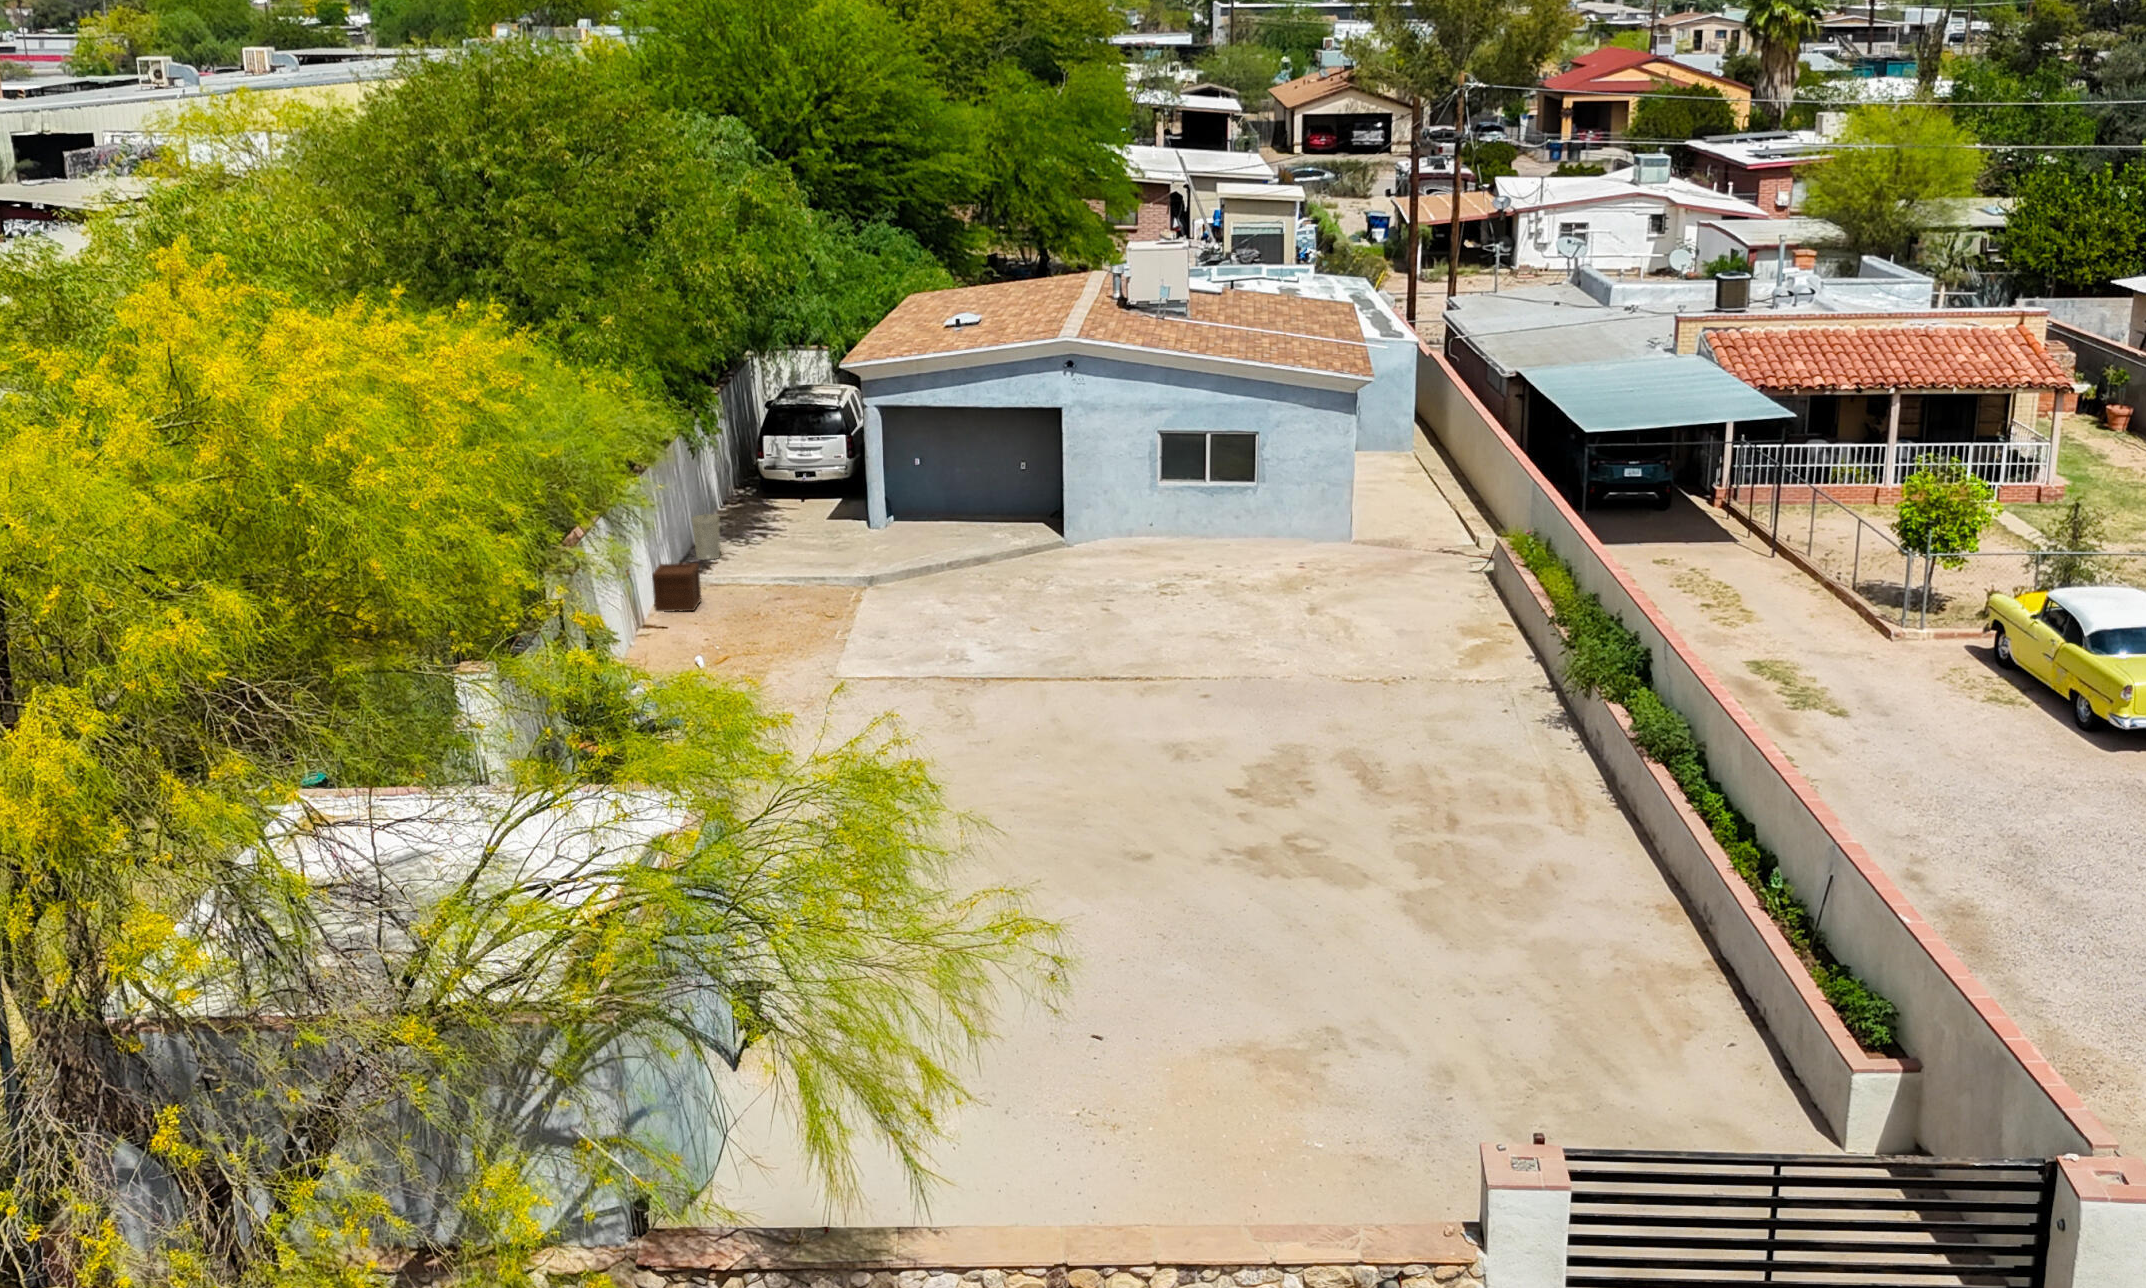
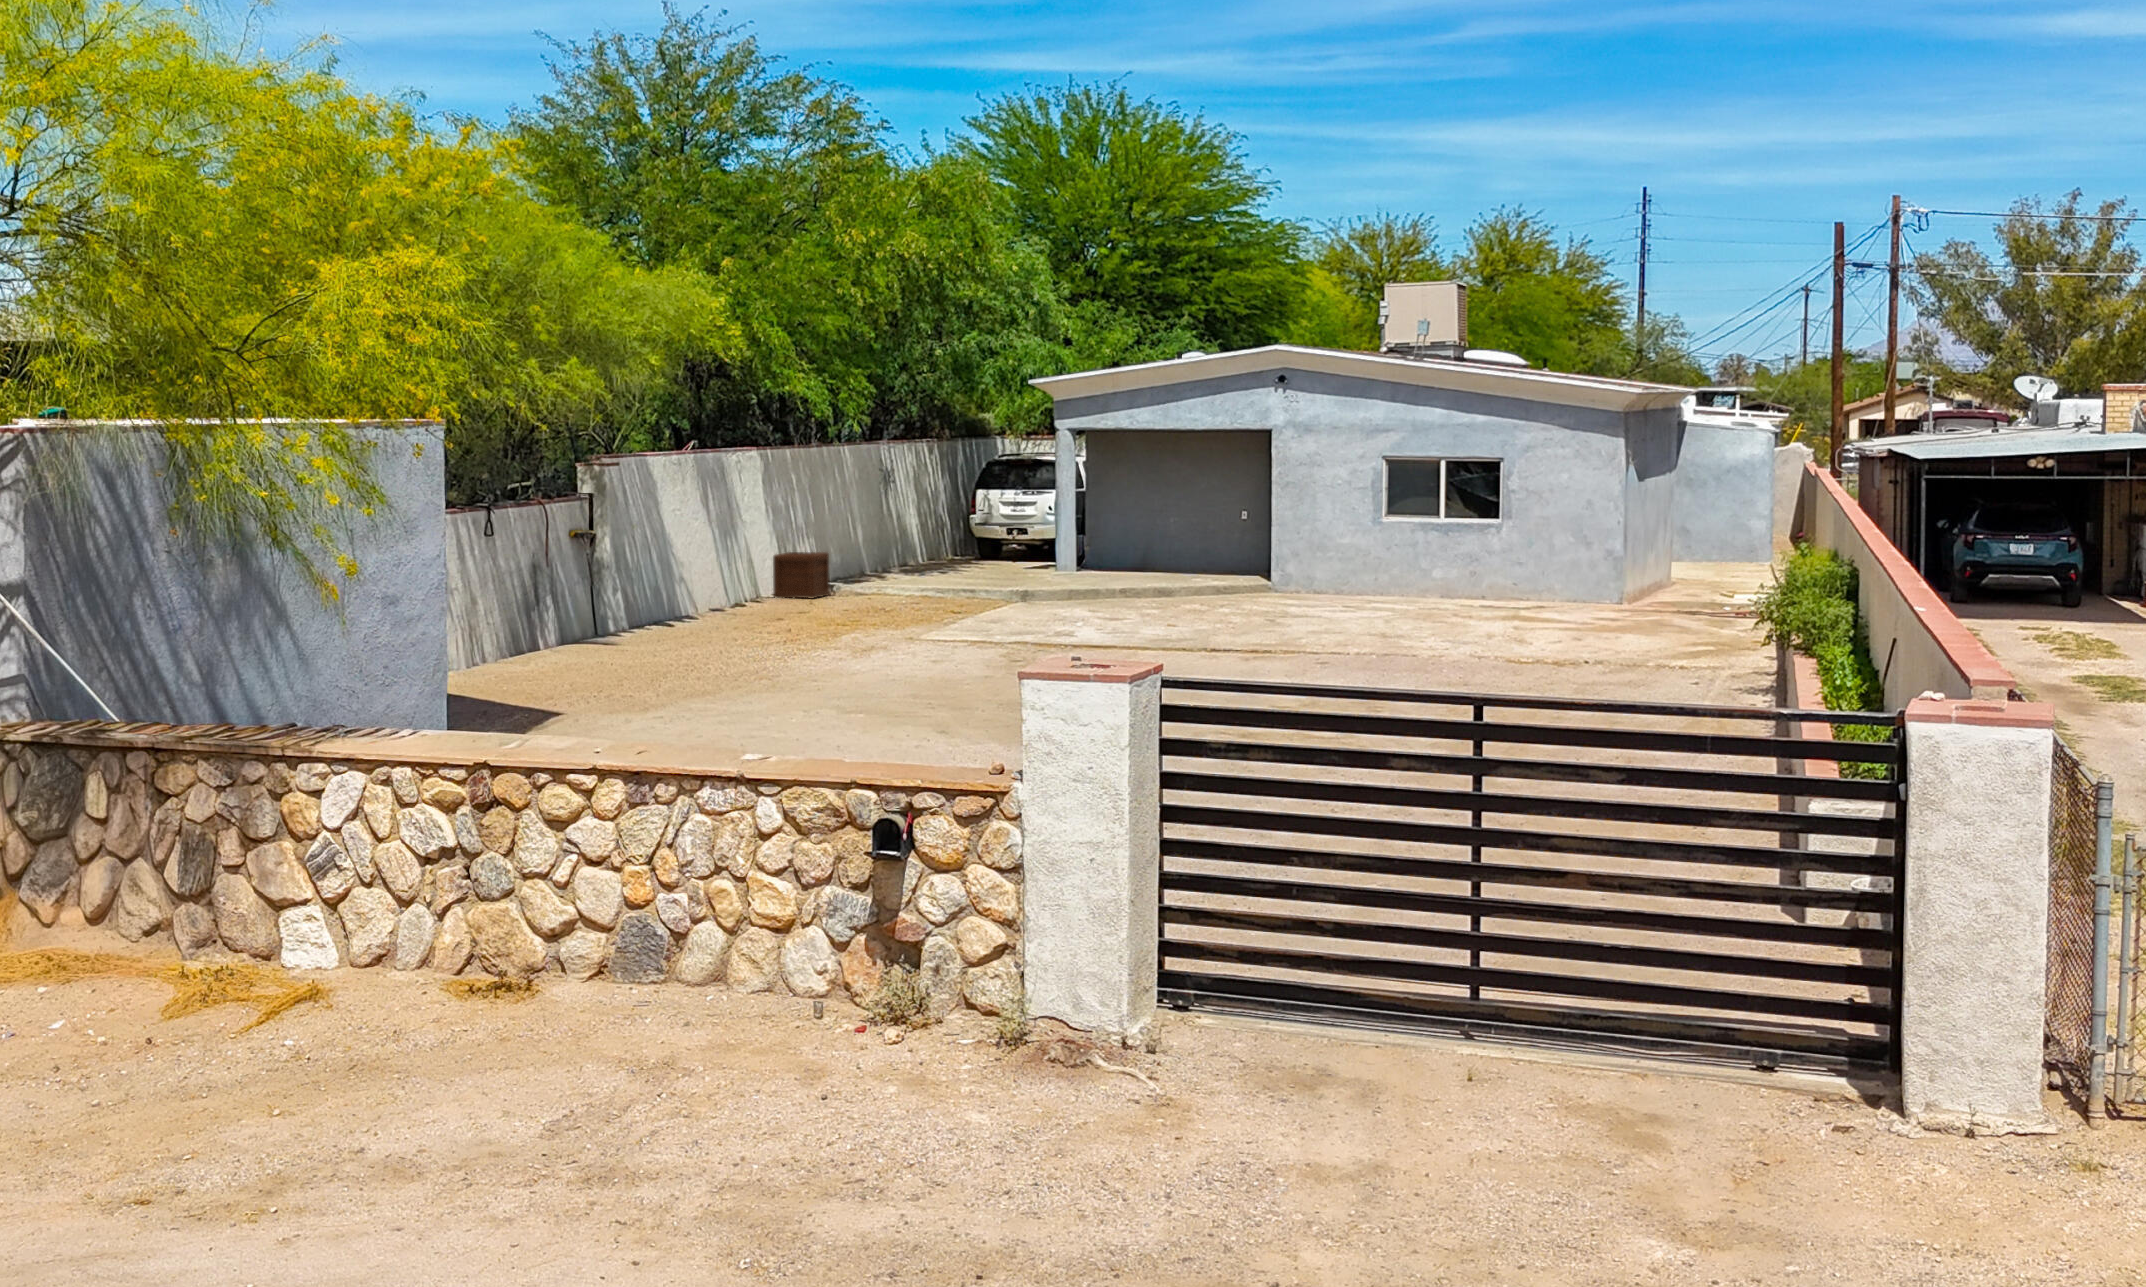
trash can: present [691,514,720,560] -> none [856,531,887,581]

